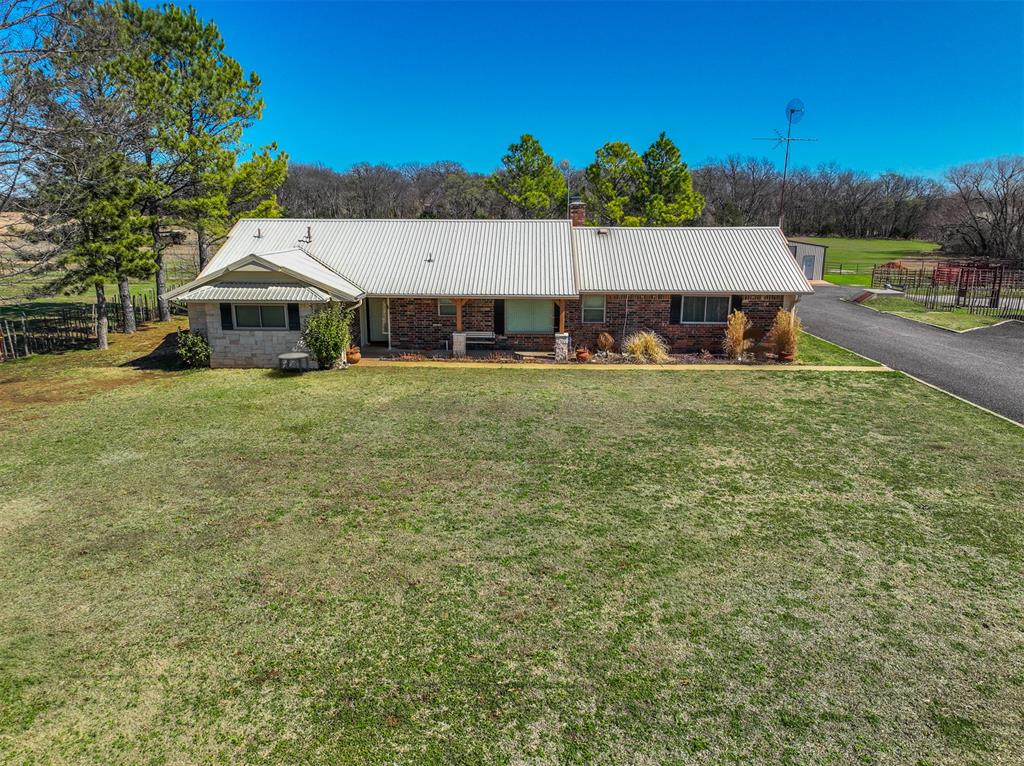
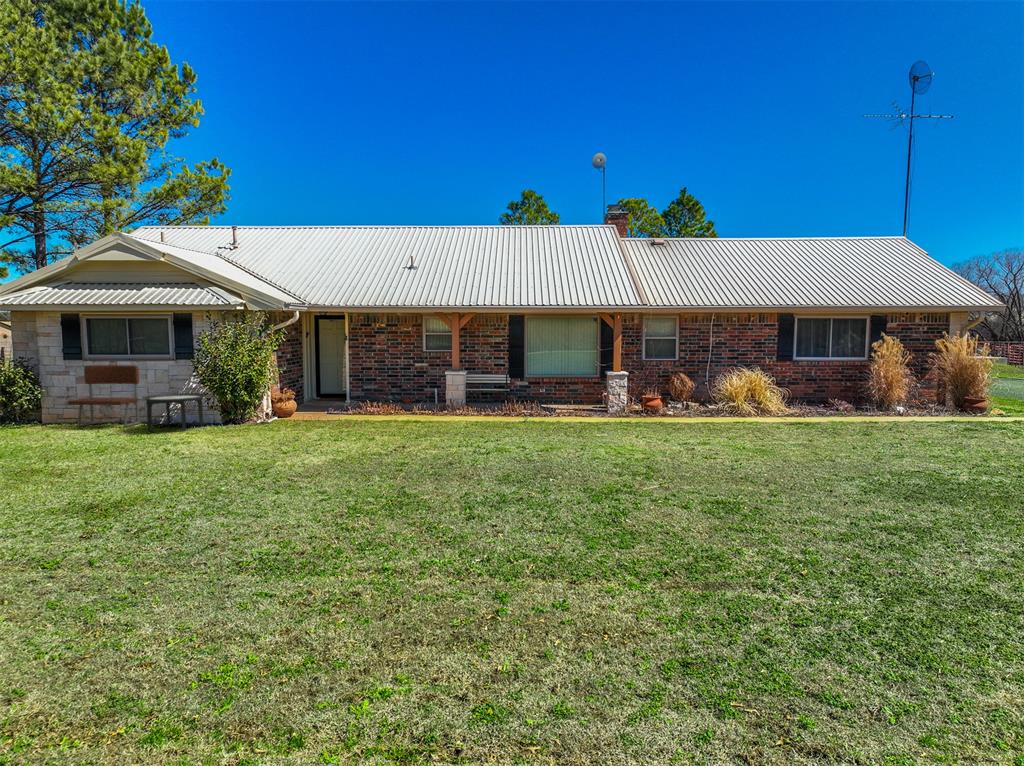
bench: present [740,328,773,366] -> present [68,365,140,427]

